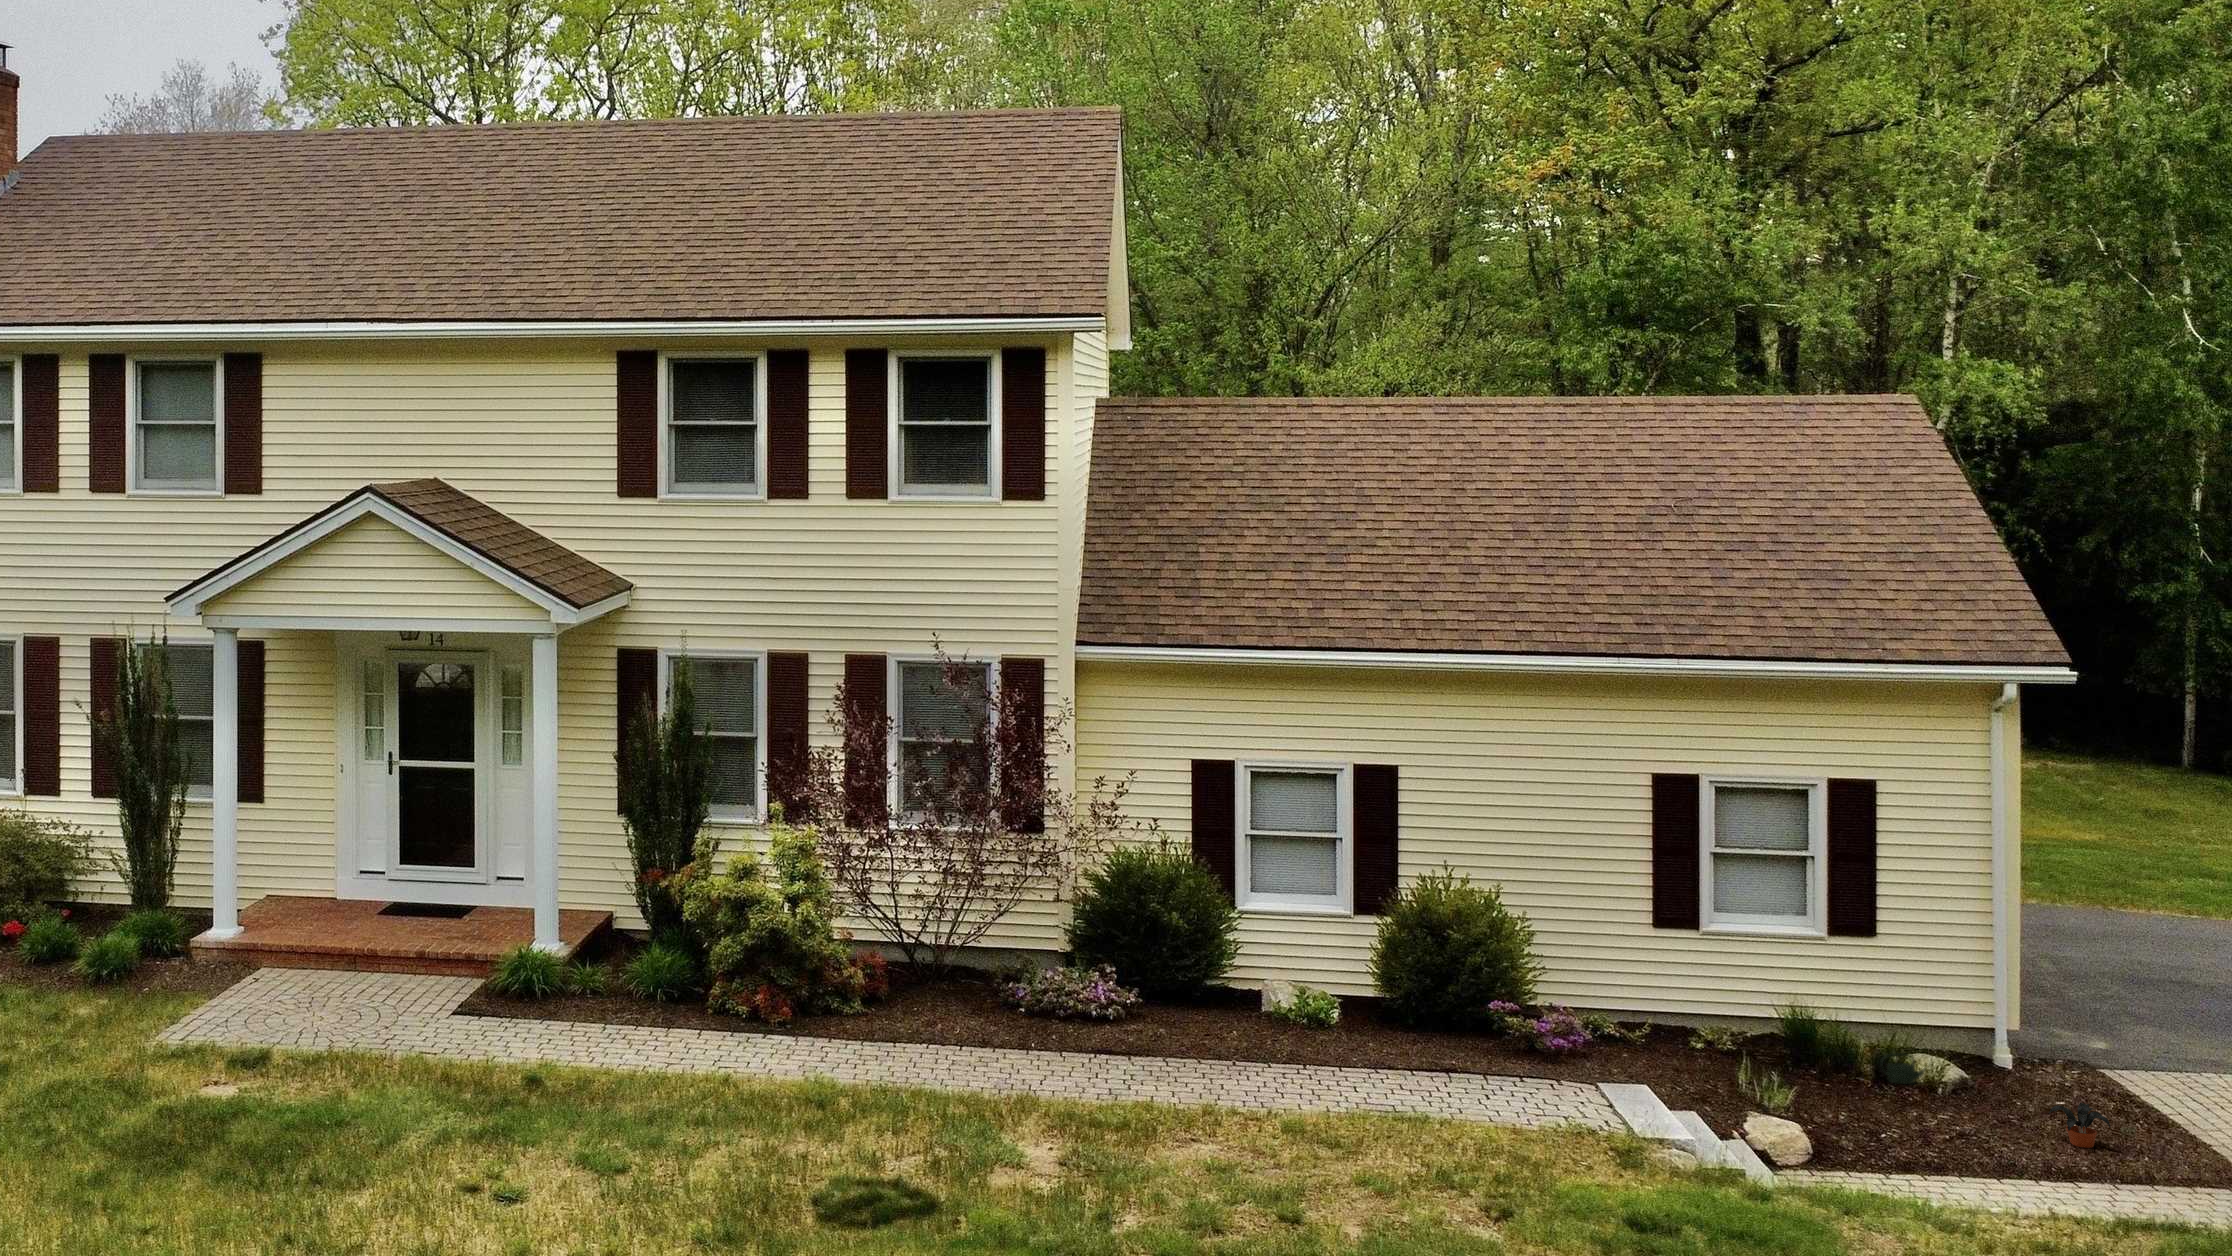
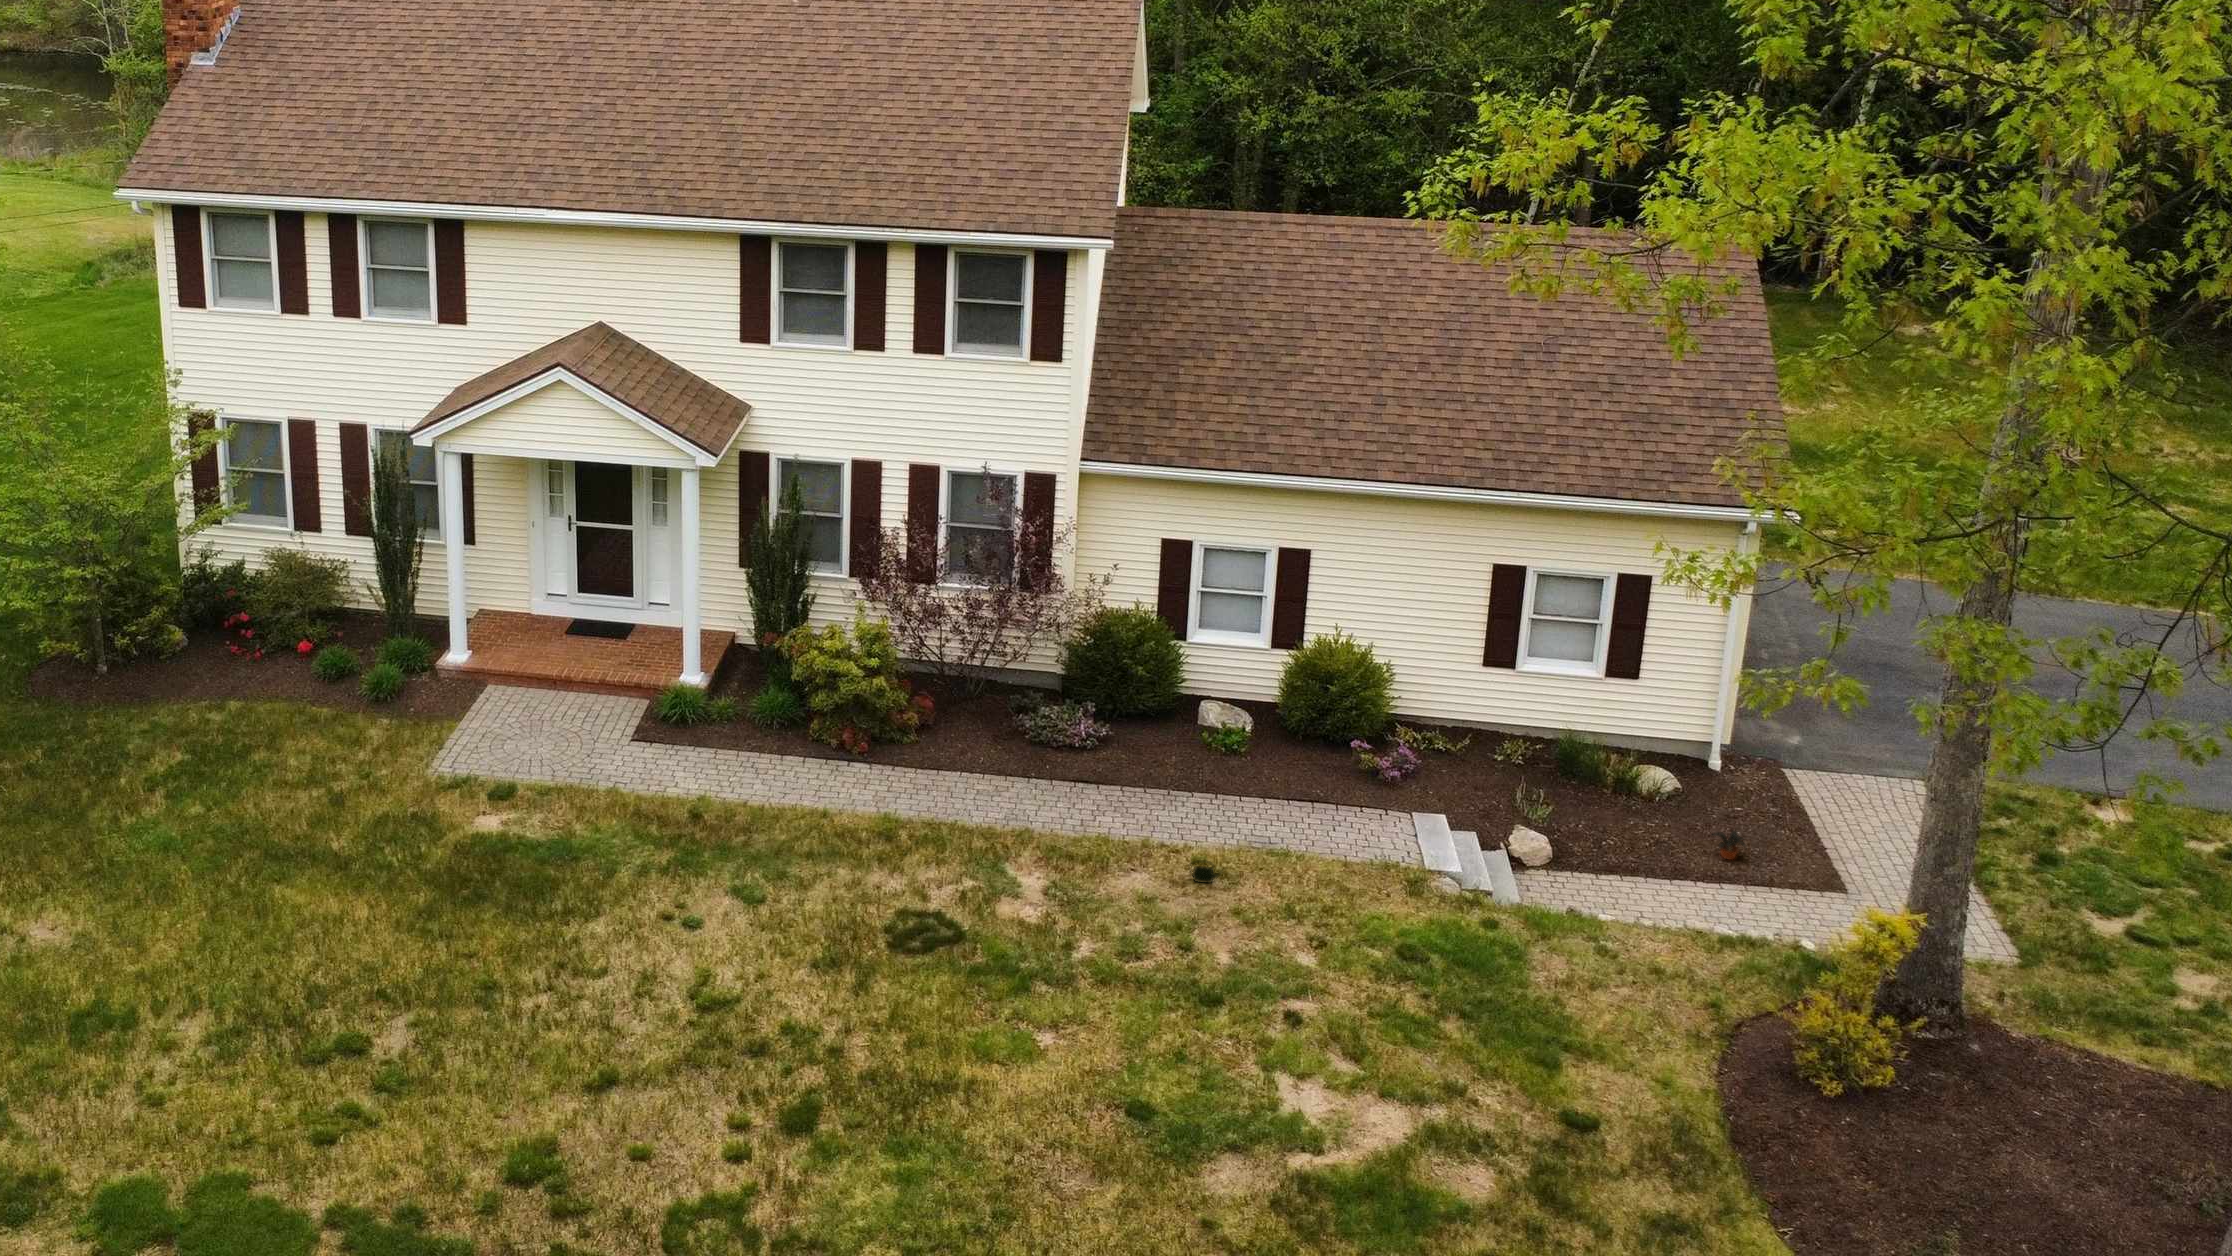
watering can: present [1880,1054,1926,1084] -> present [1191,861,1220,883]

